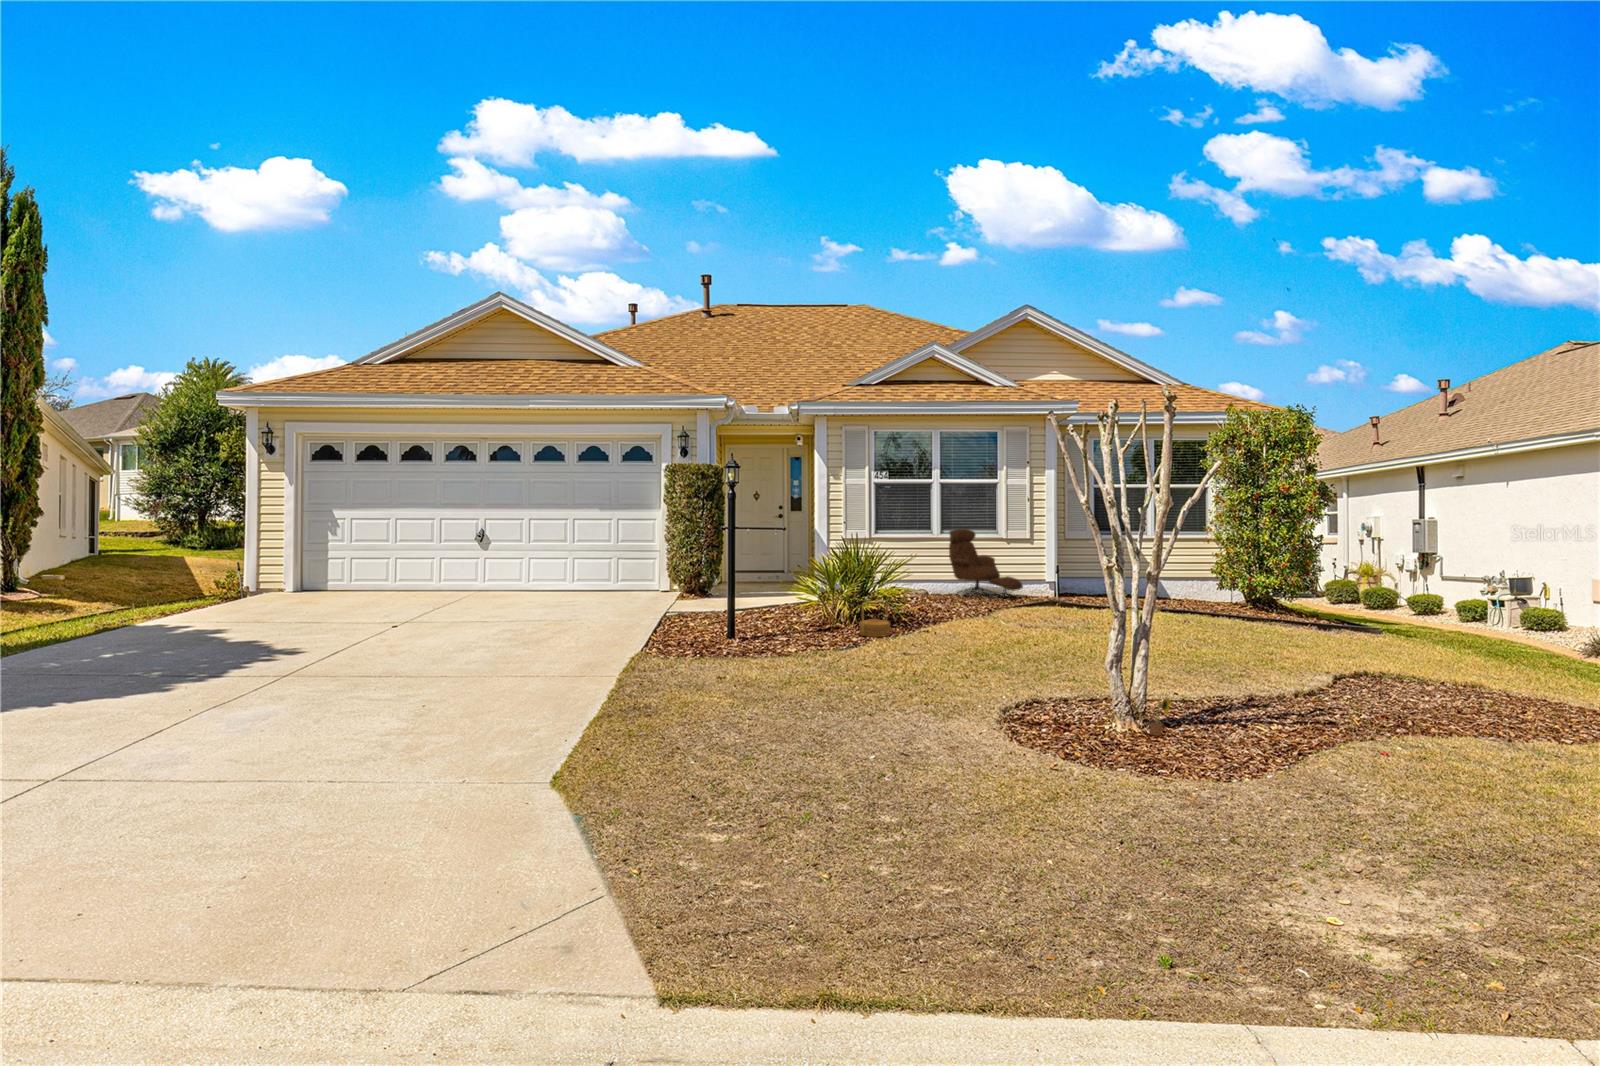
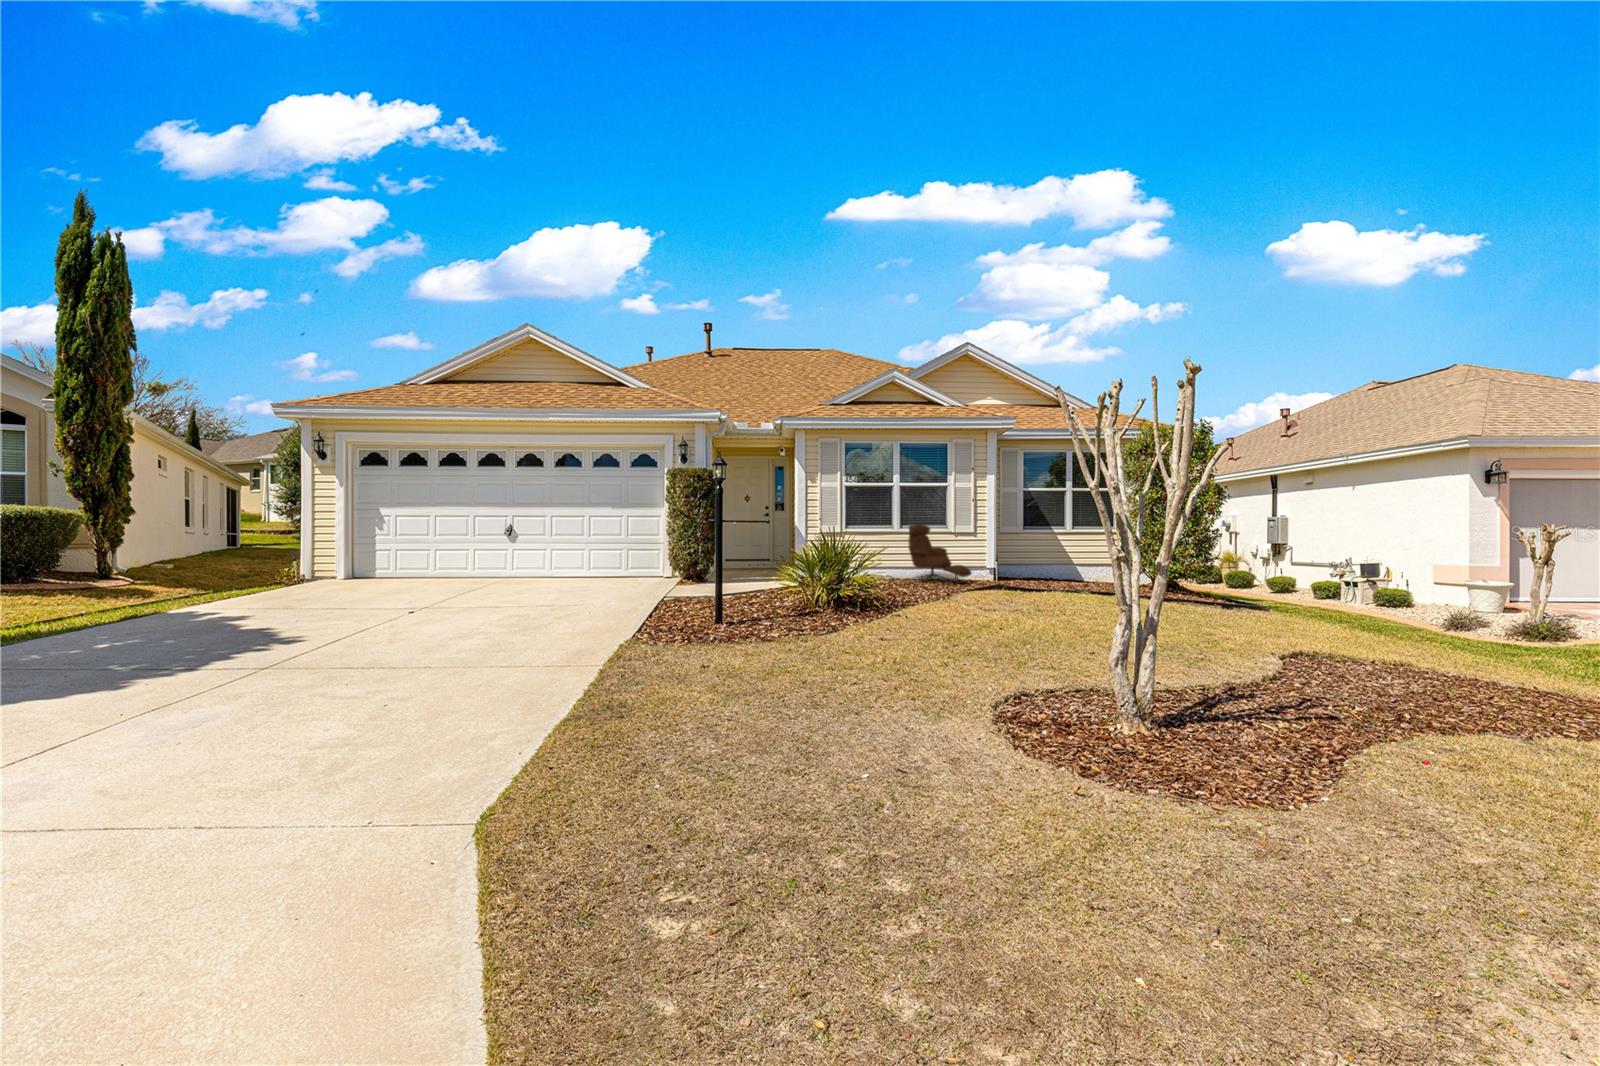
woven basket: present [859,600,890,637] -> none [837,587,865,621]
decorative plant: present [1150,698,1171,736] -> none [1149,695,1173,735]

